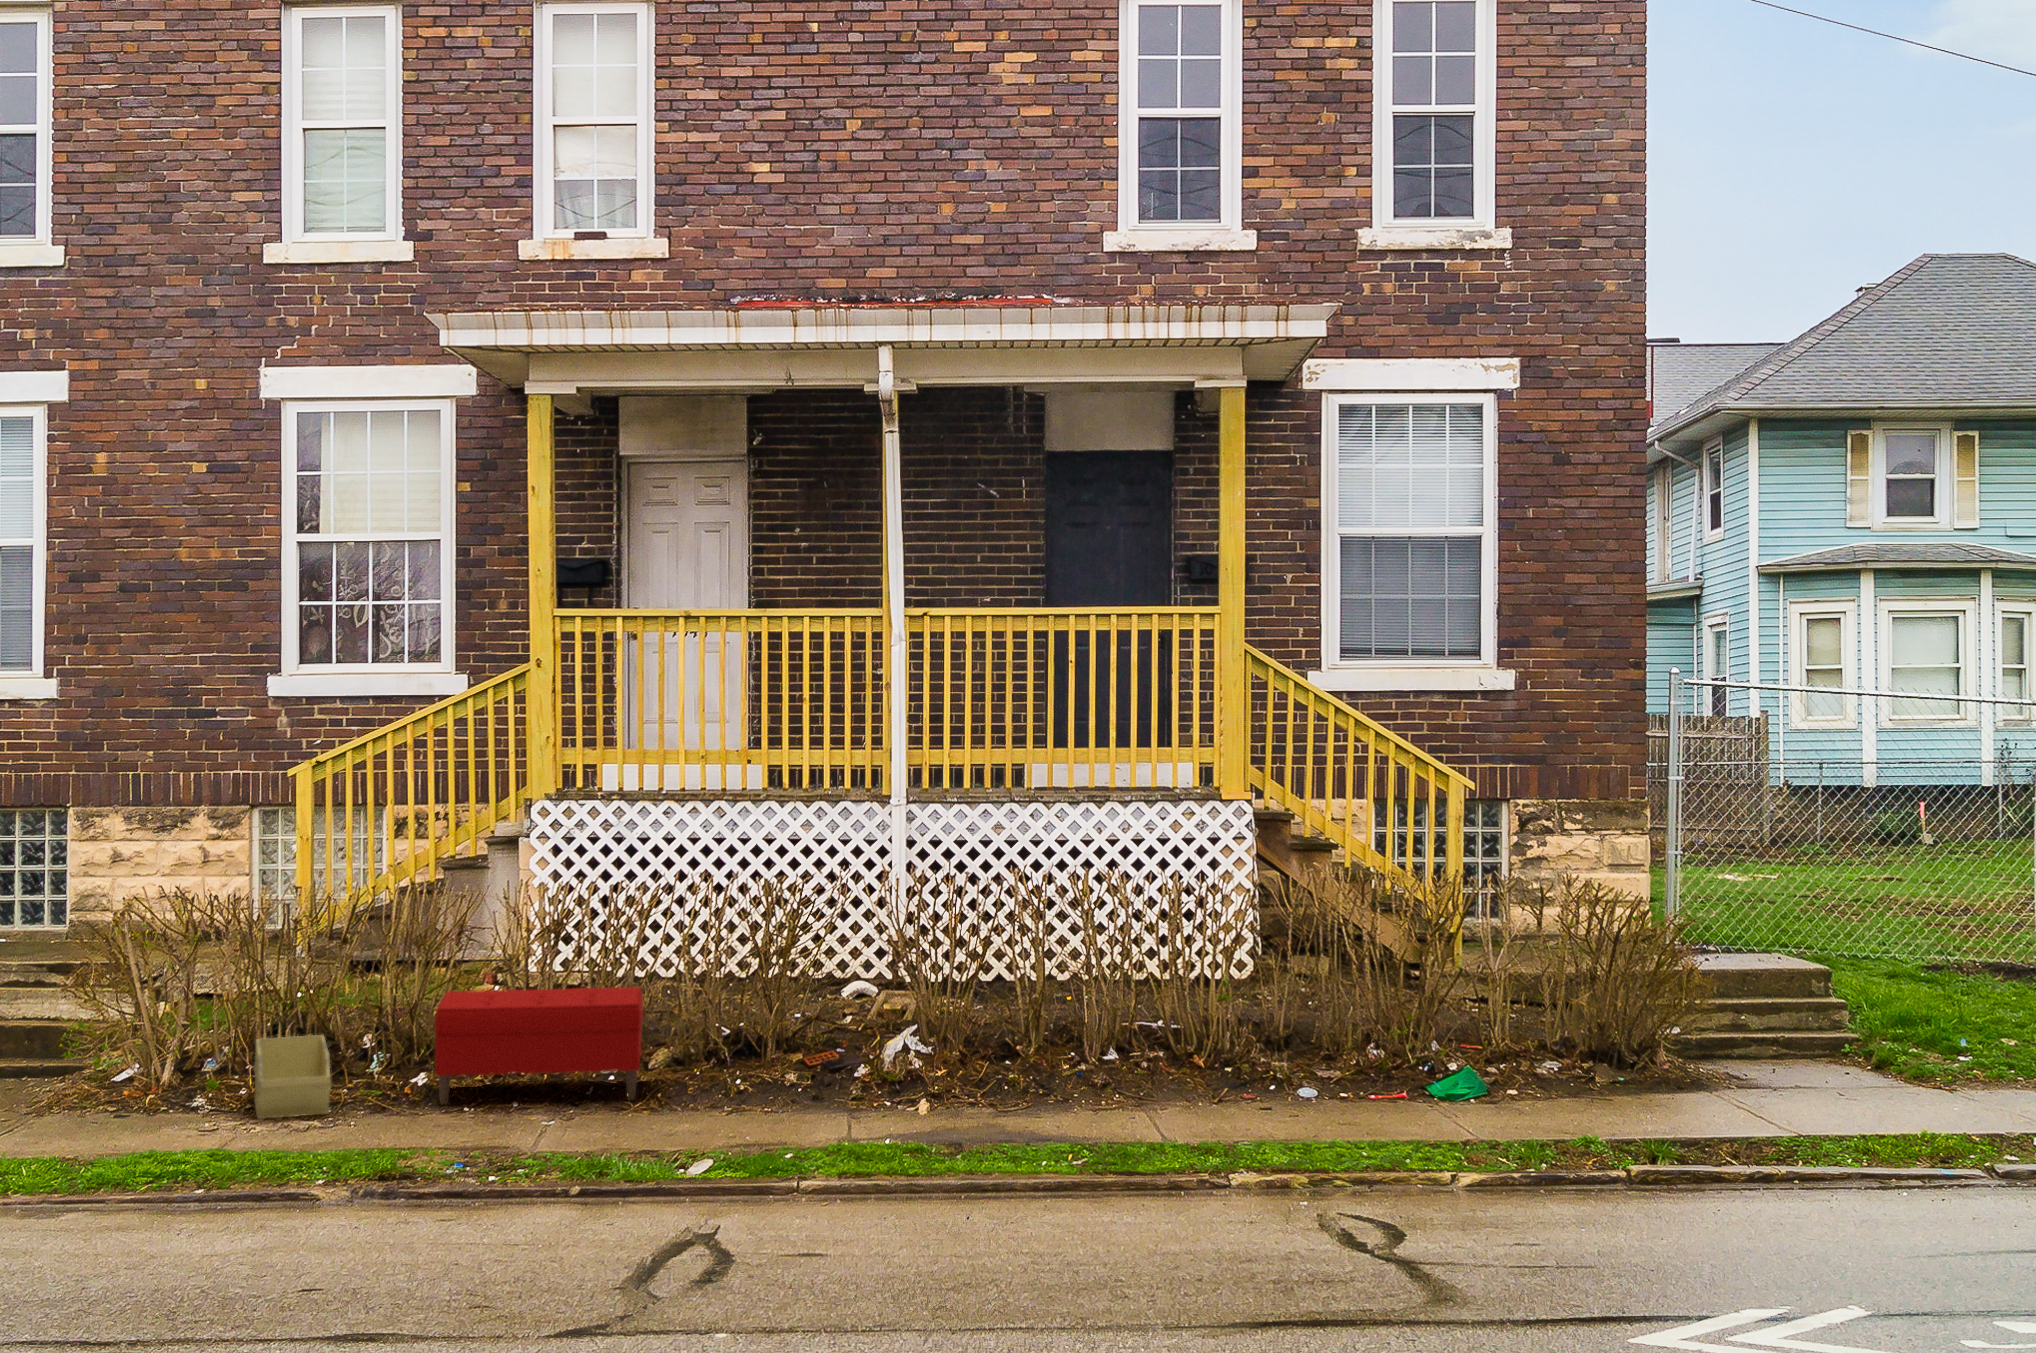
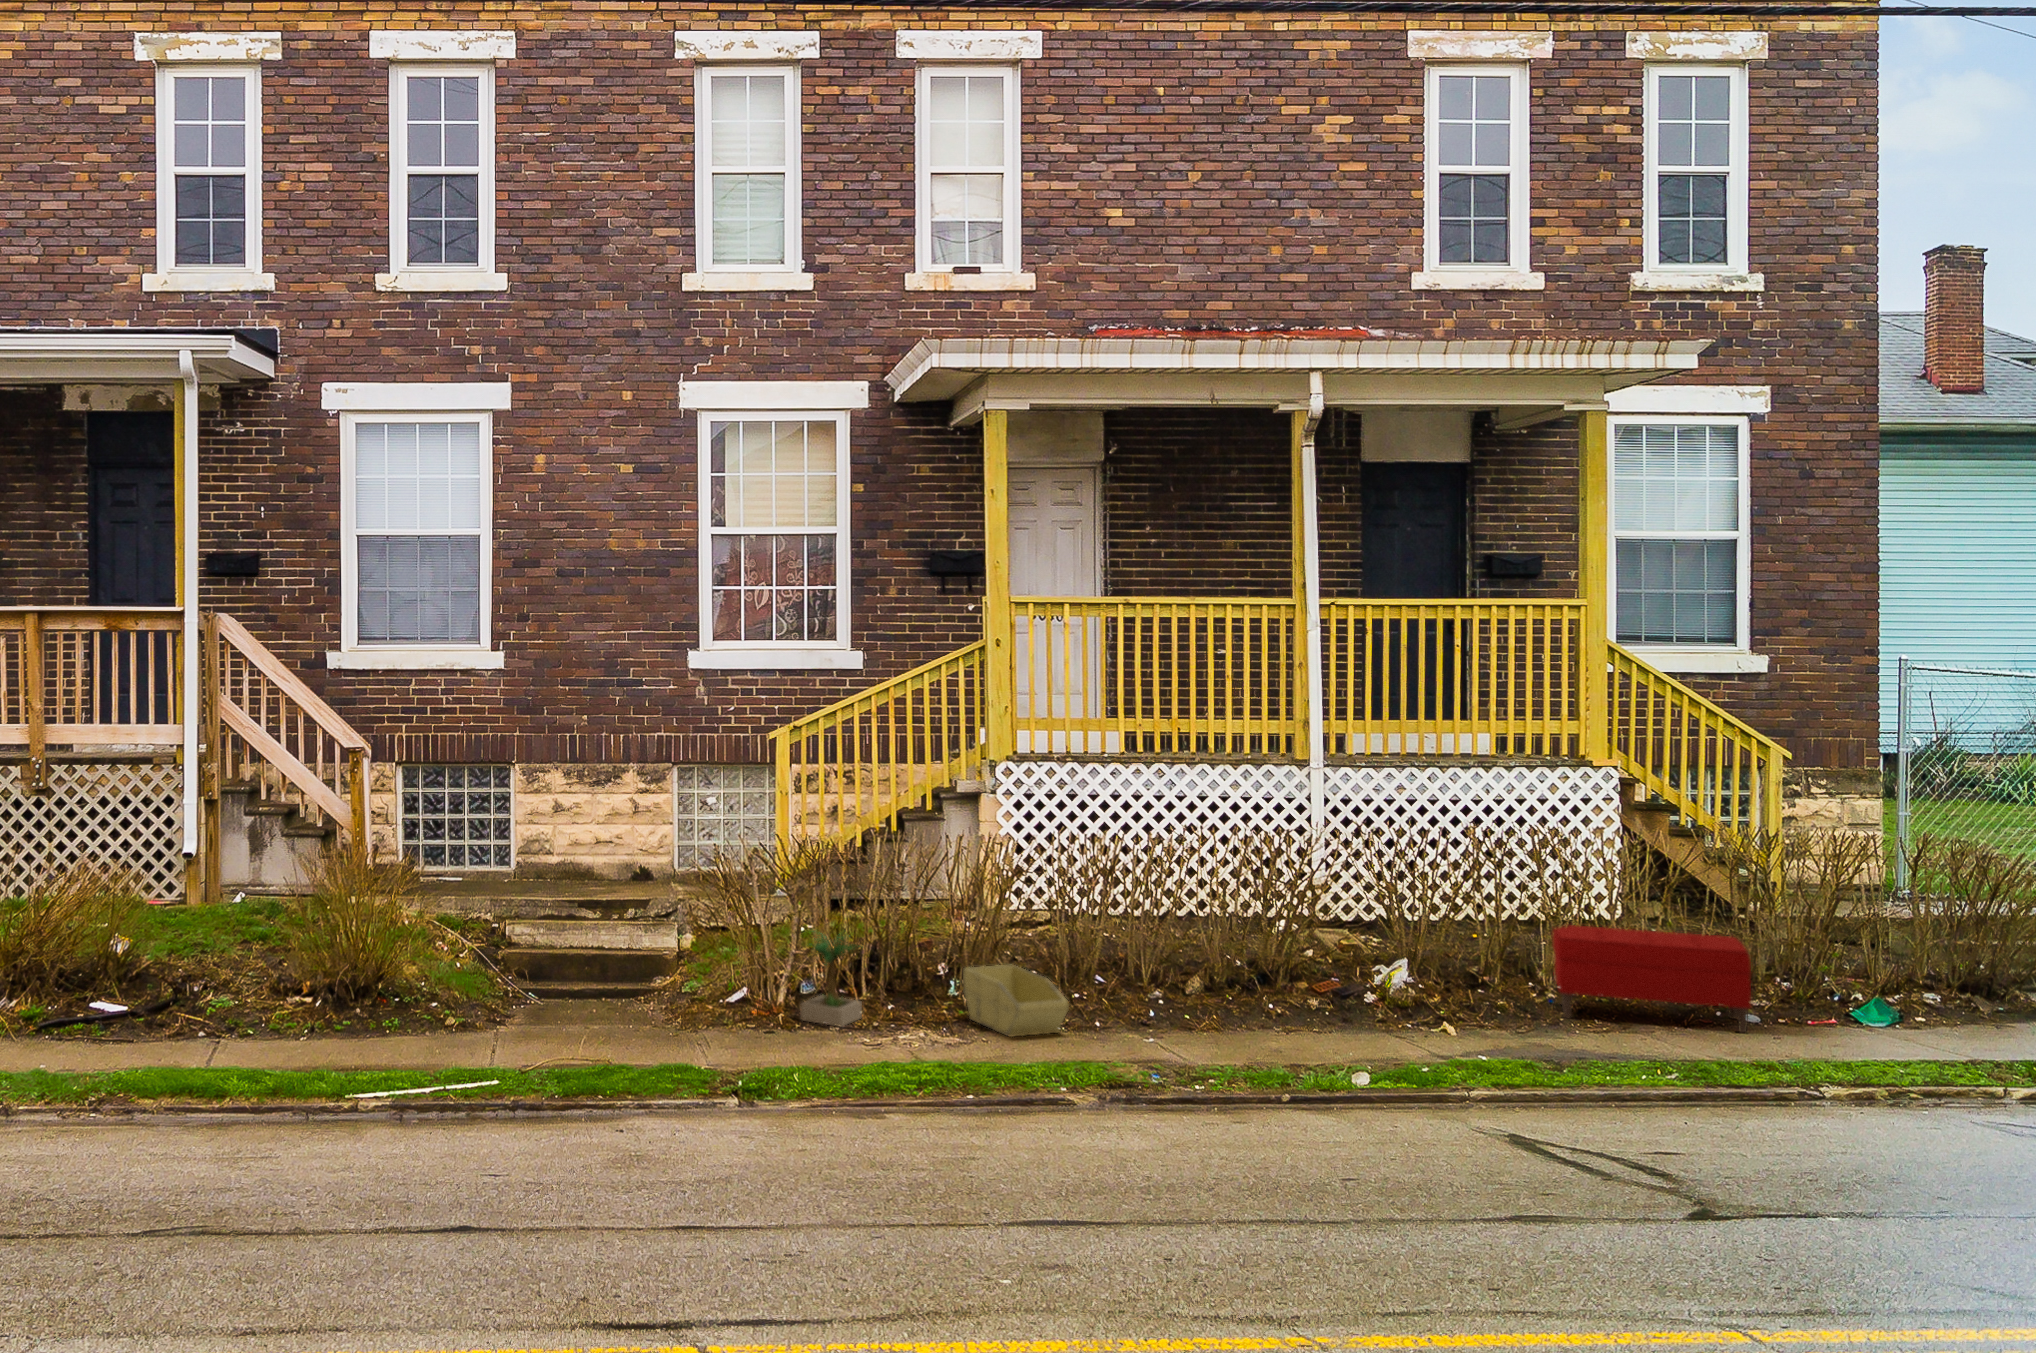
bench: present [435,987,643,1105] -> present [1553,925,1751,1033]
potted plant: none [49,994,135,1109] -> present [800,932,863,1027]

